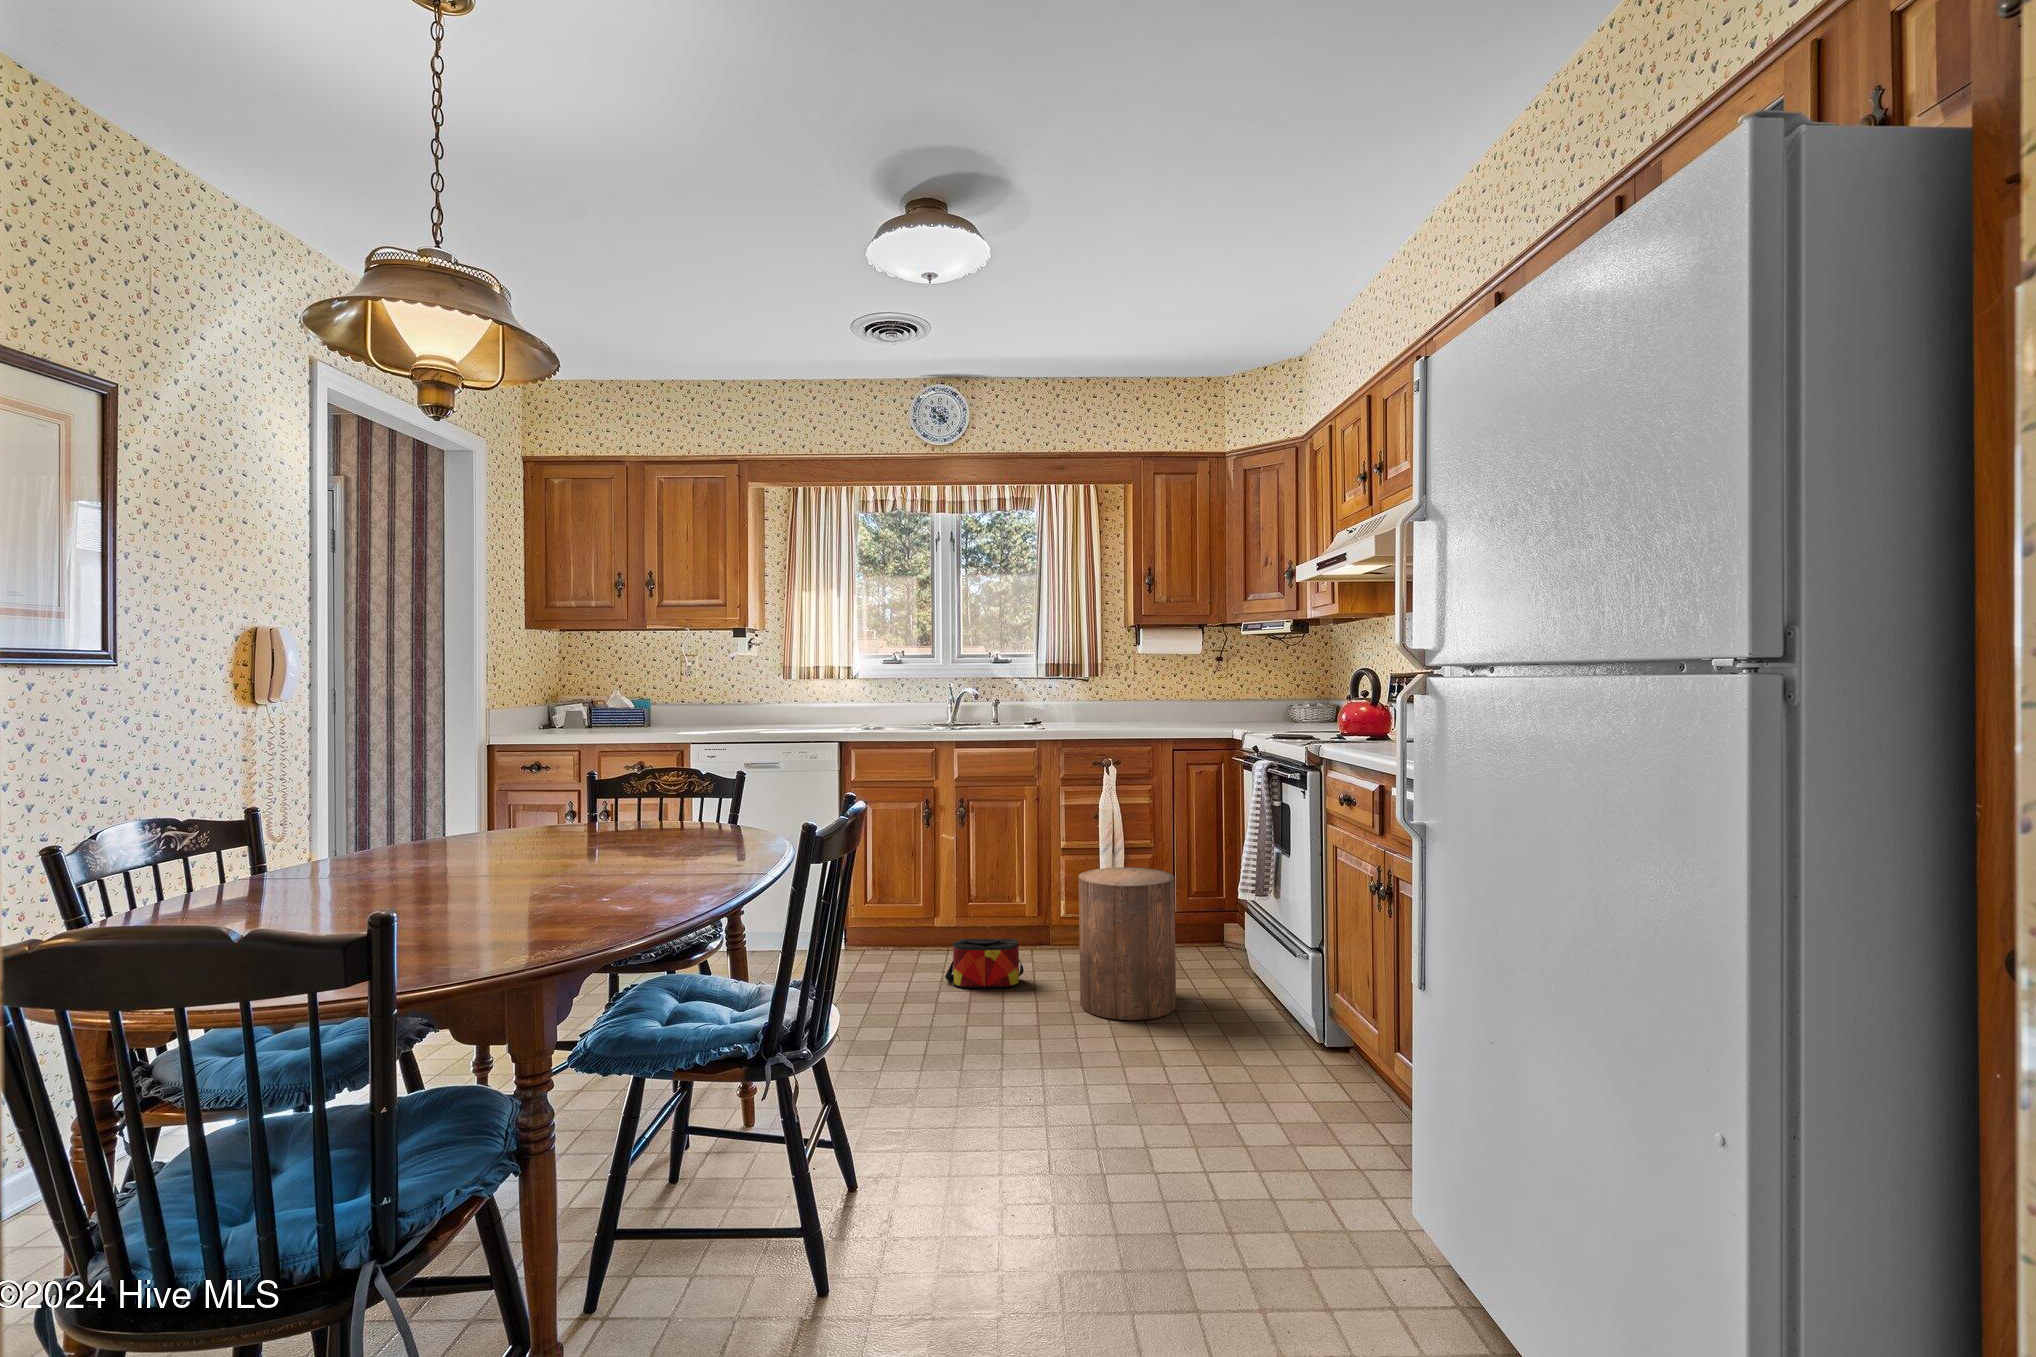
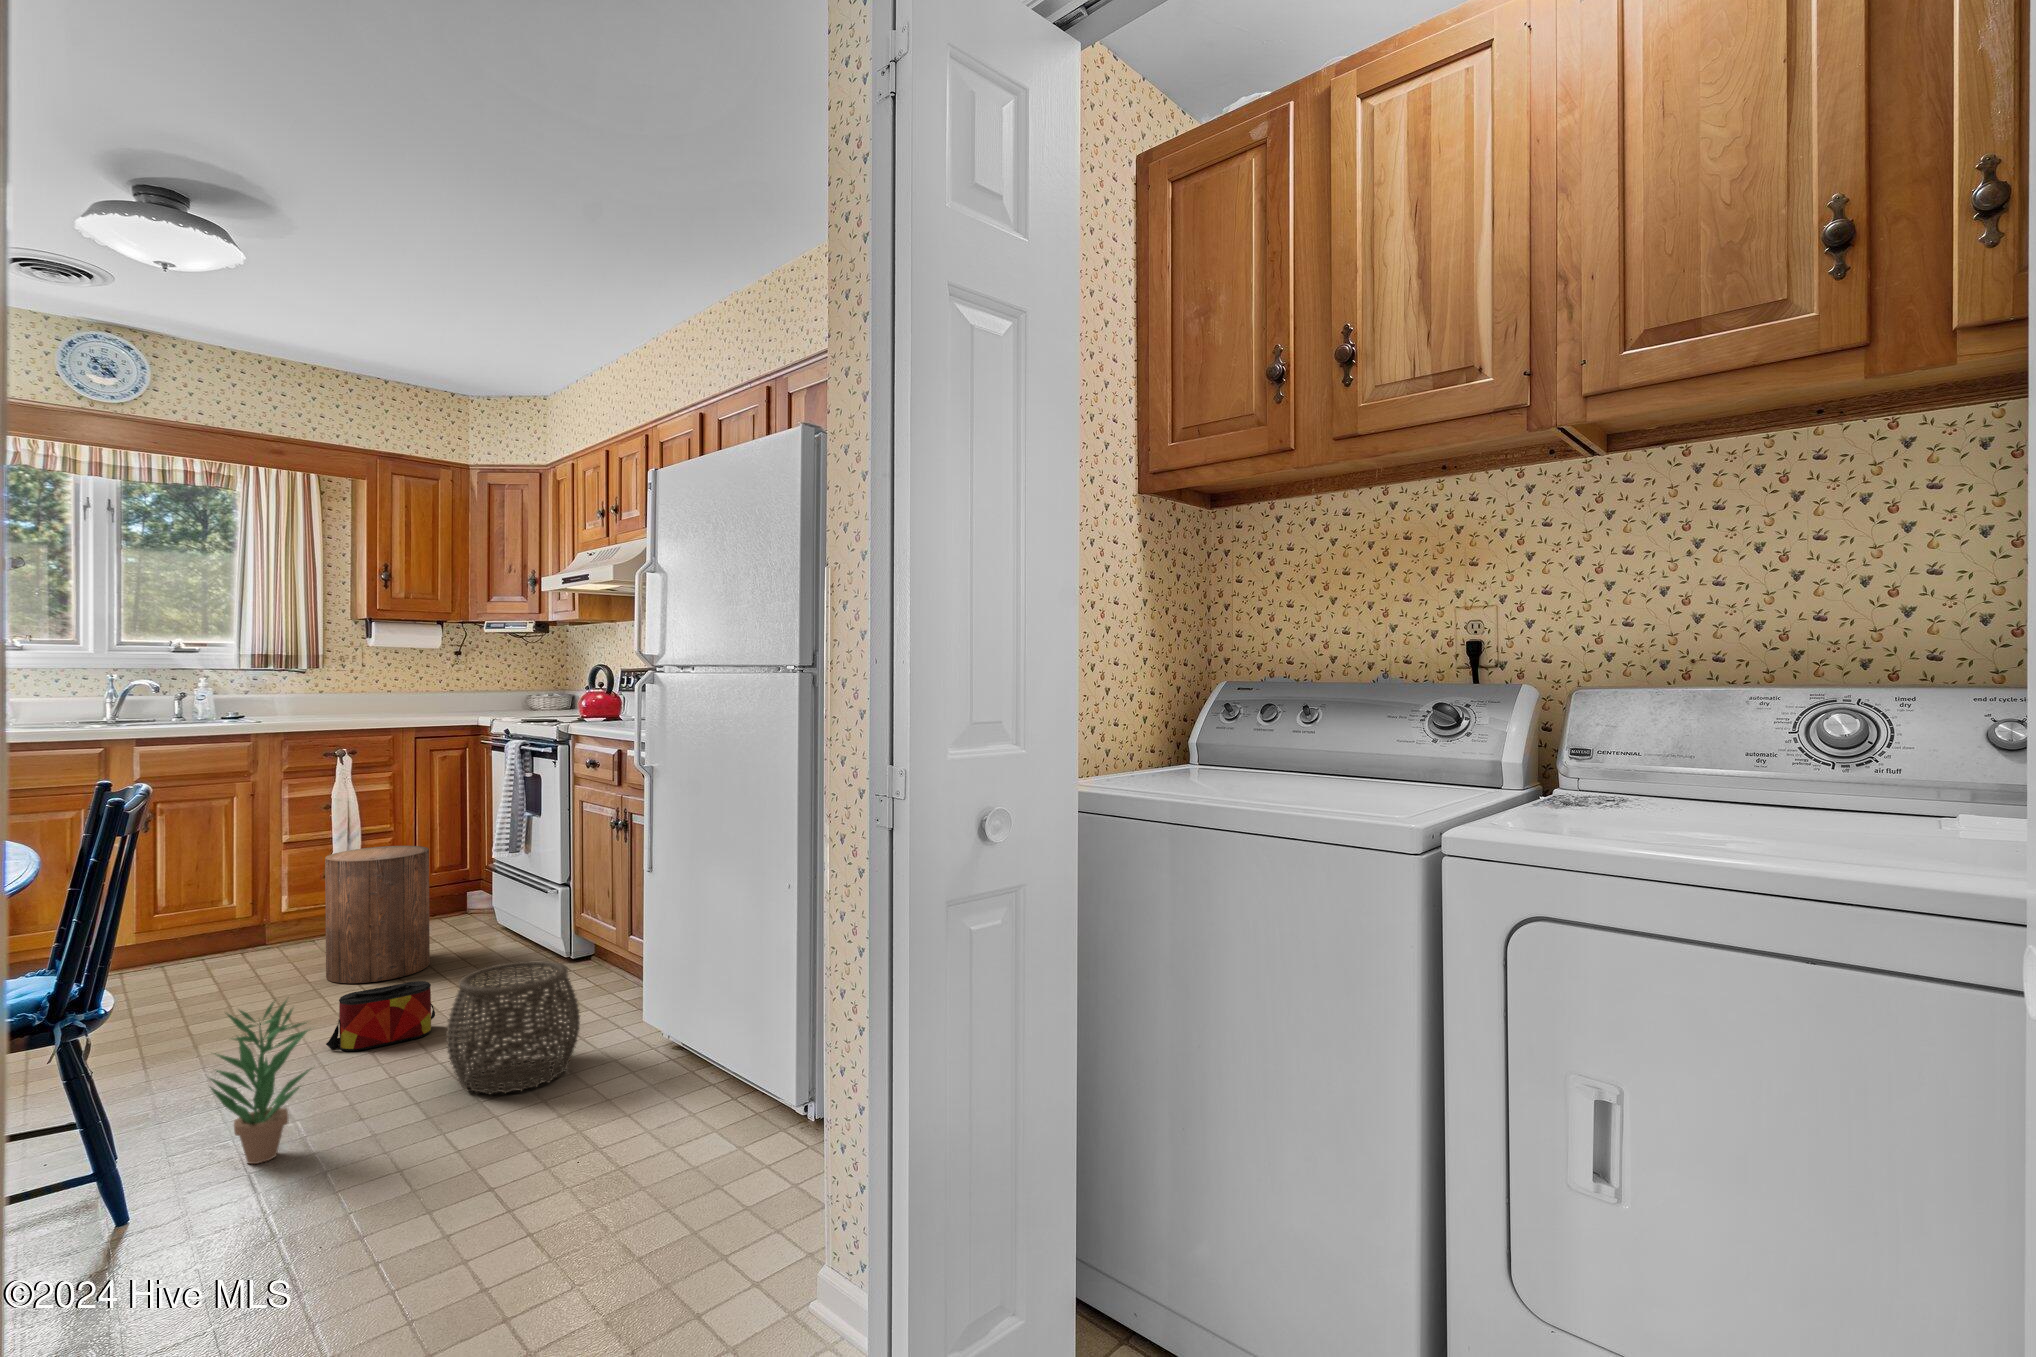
bag: present [945,939,1024,988] -> present [326,981,435,1051]
woven basket: none [1153,1065,1322,1267] -> present [446,961,580,1094]
potted plant: none [898,1074,1000,1270] -> present [210,1001,310,1164]

